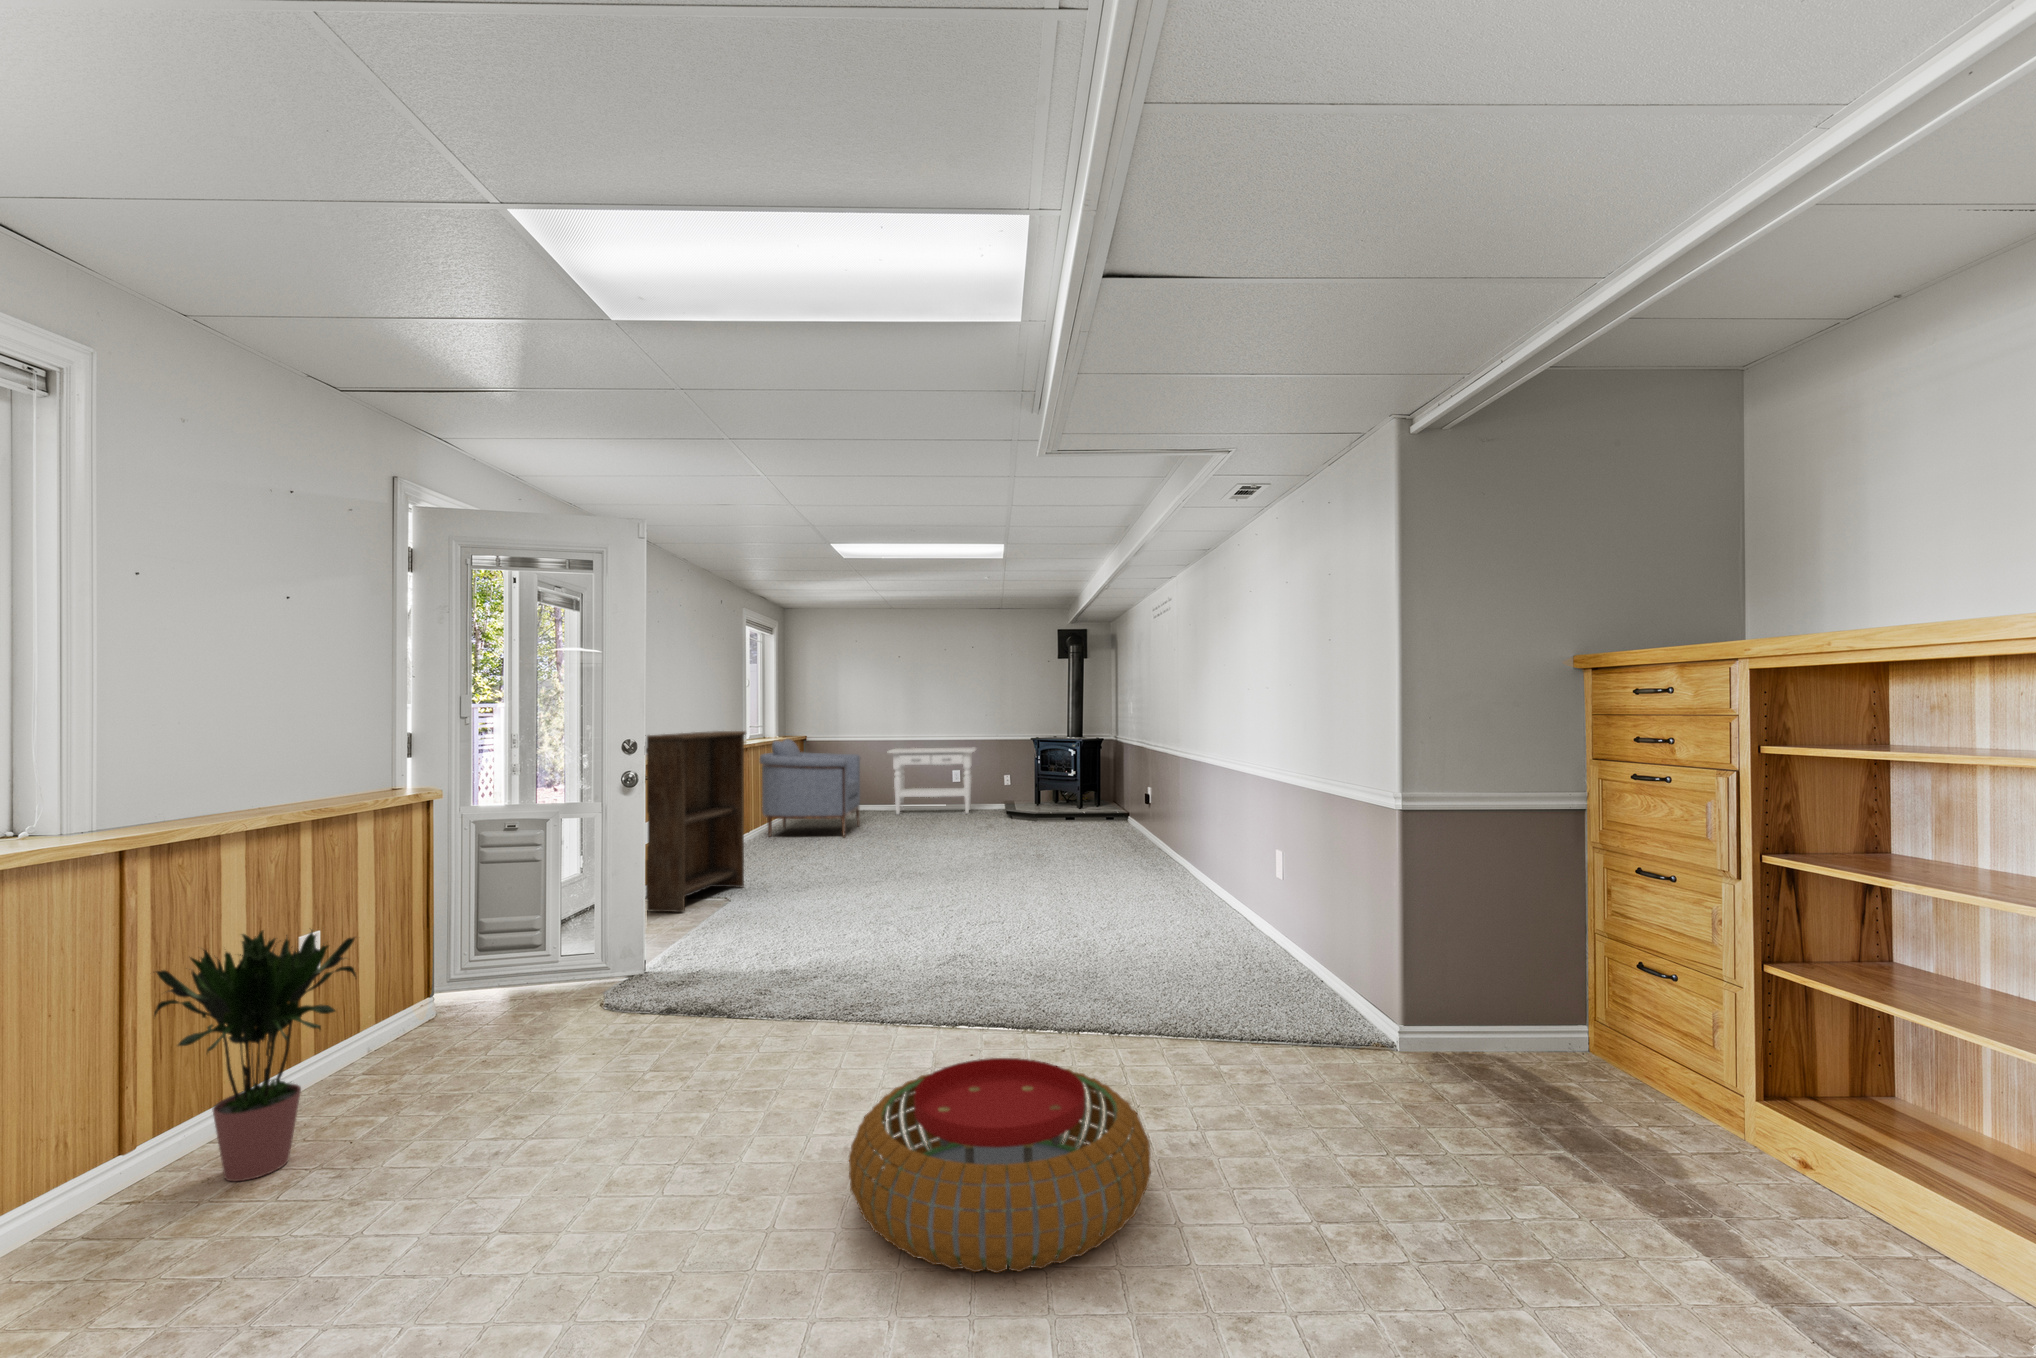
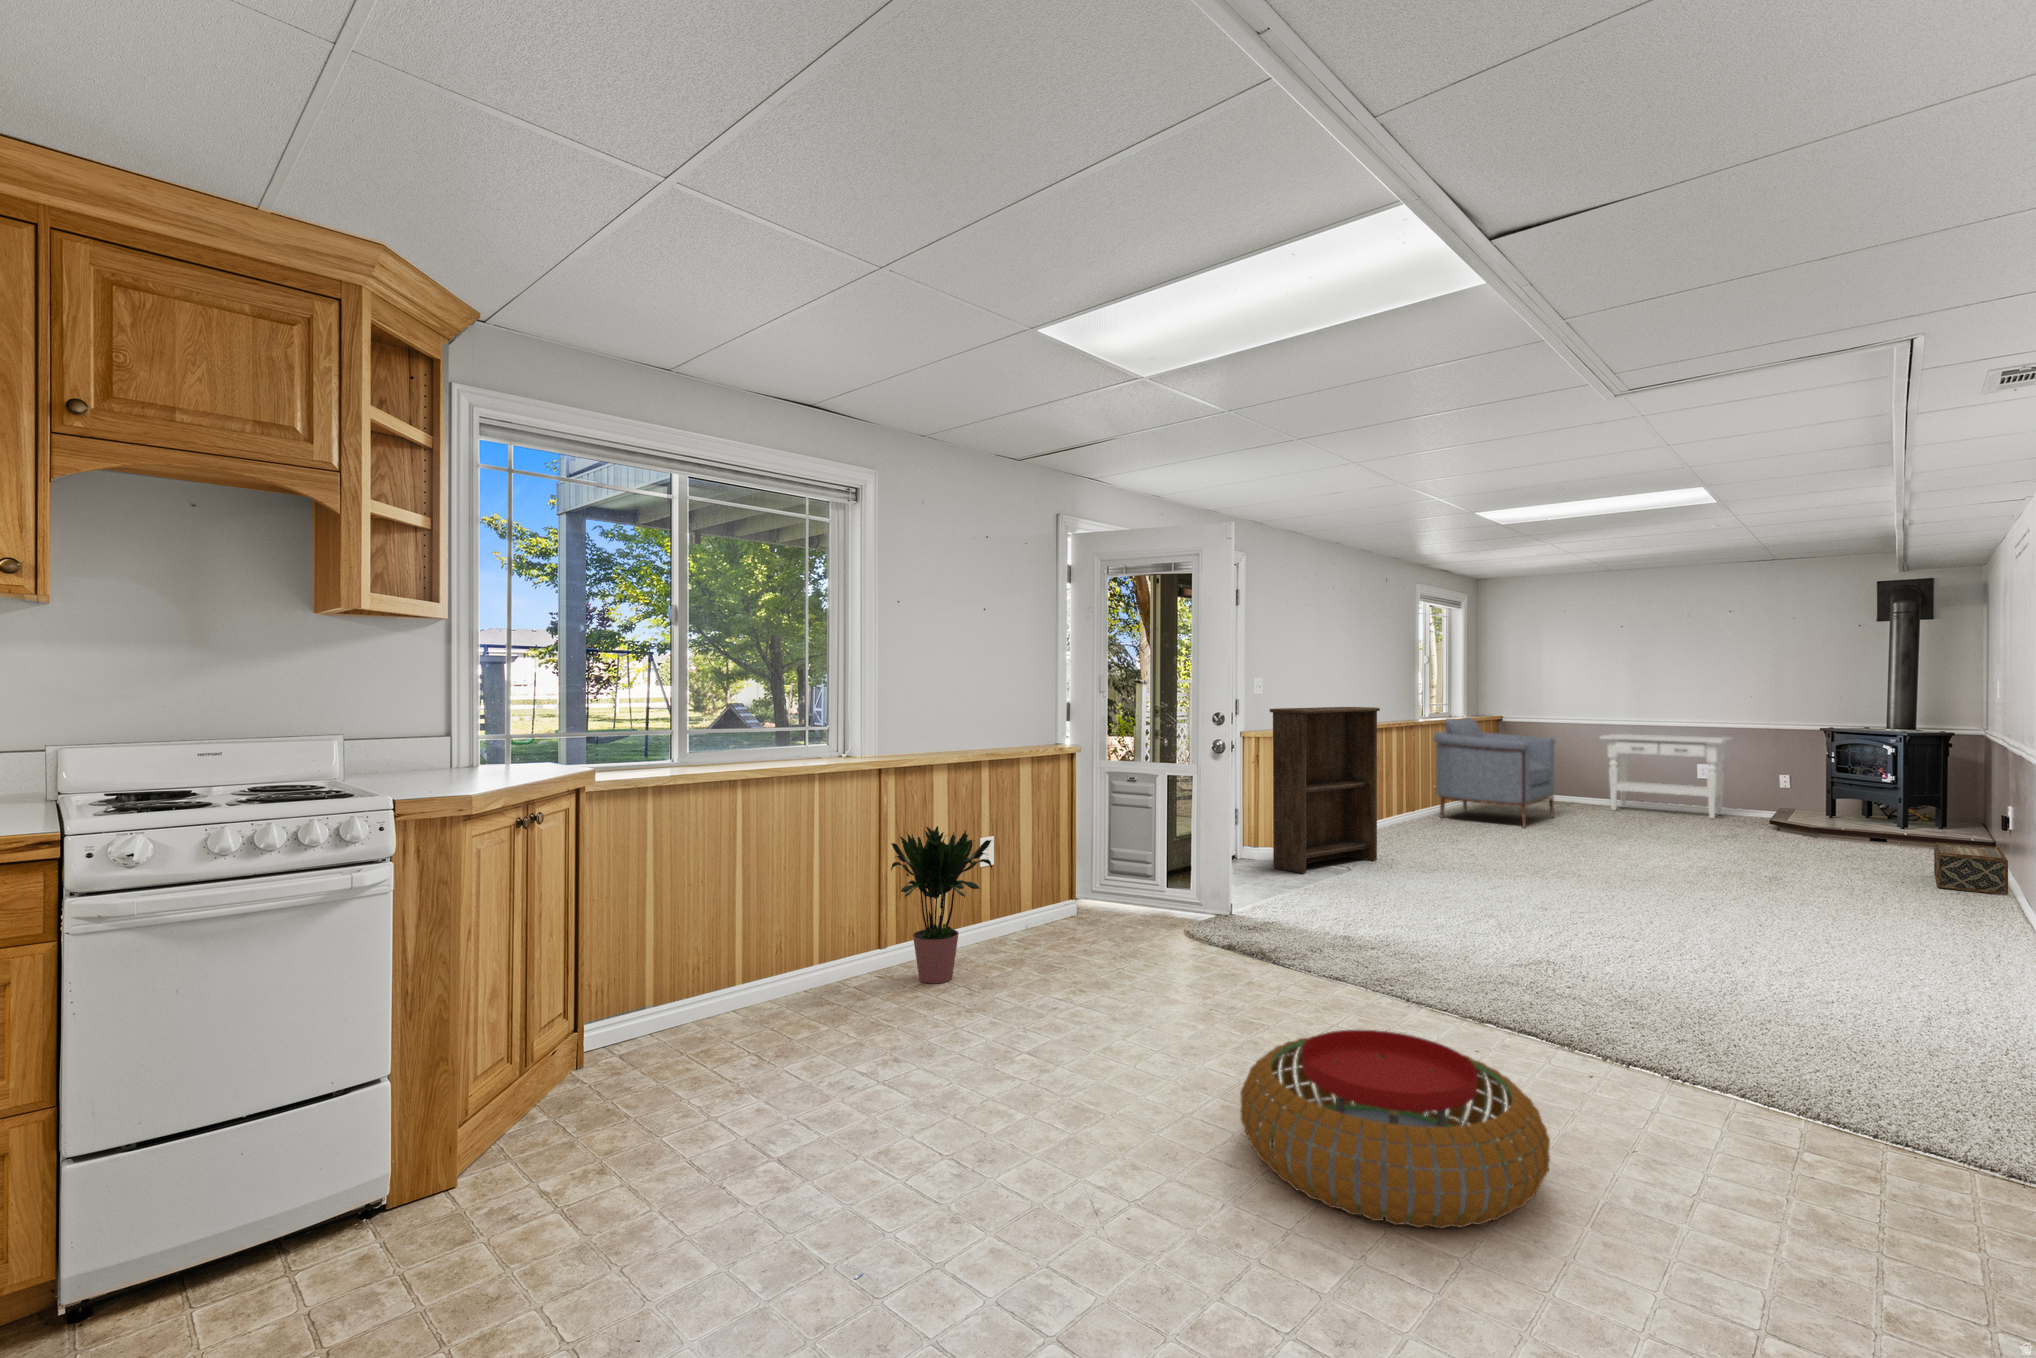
woven basket: none [1120,815,1165,848] -> present [1934,842,2008,895]

